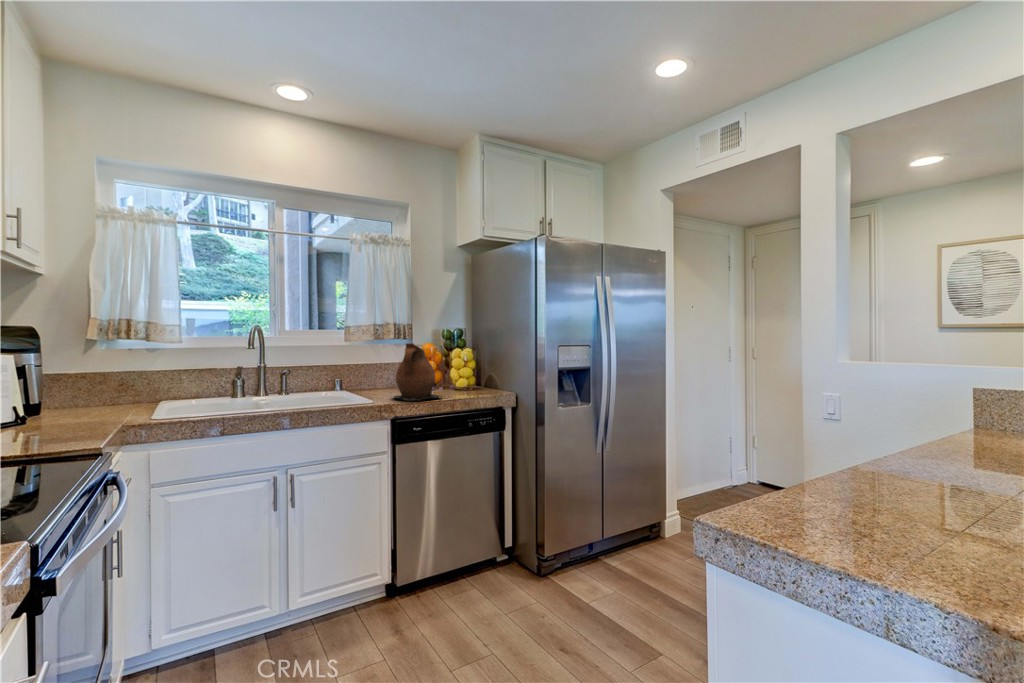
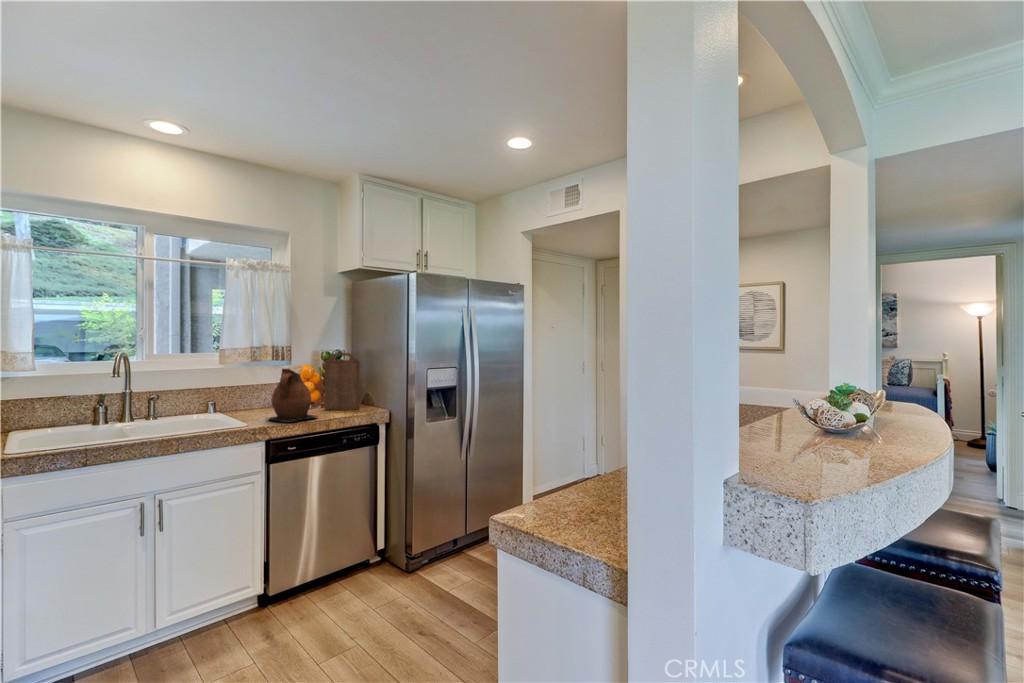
cutting board: none [447,330,483,391] -> present [325,353,360,410]

